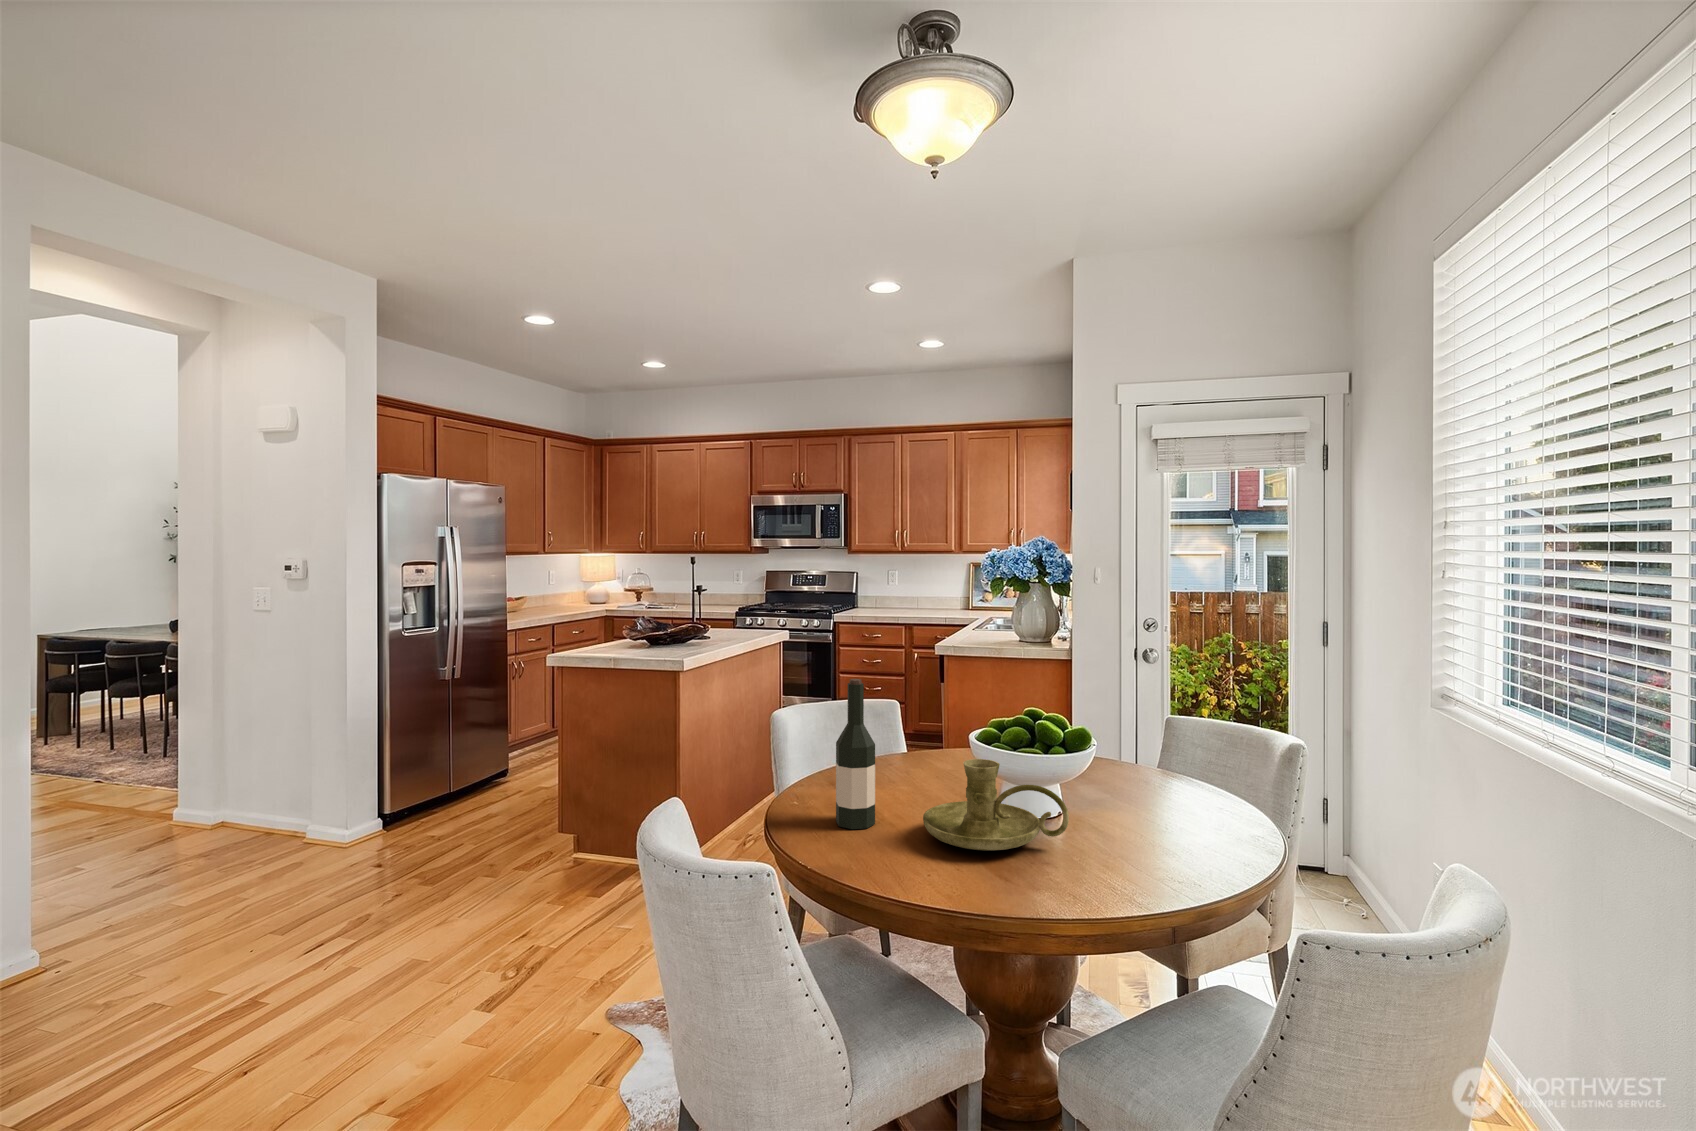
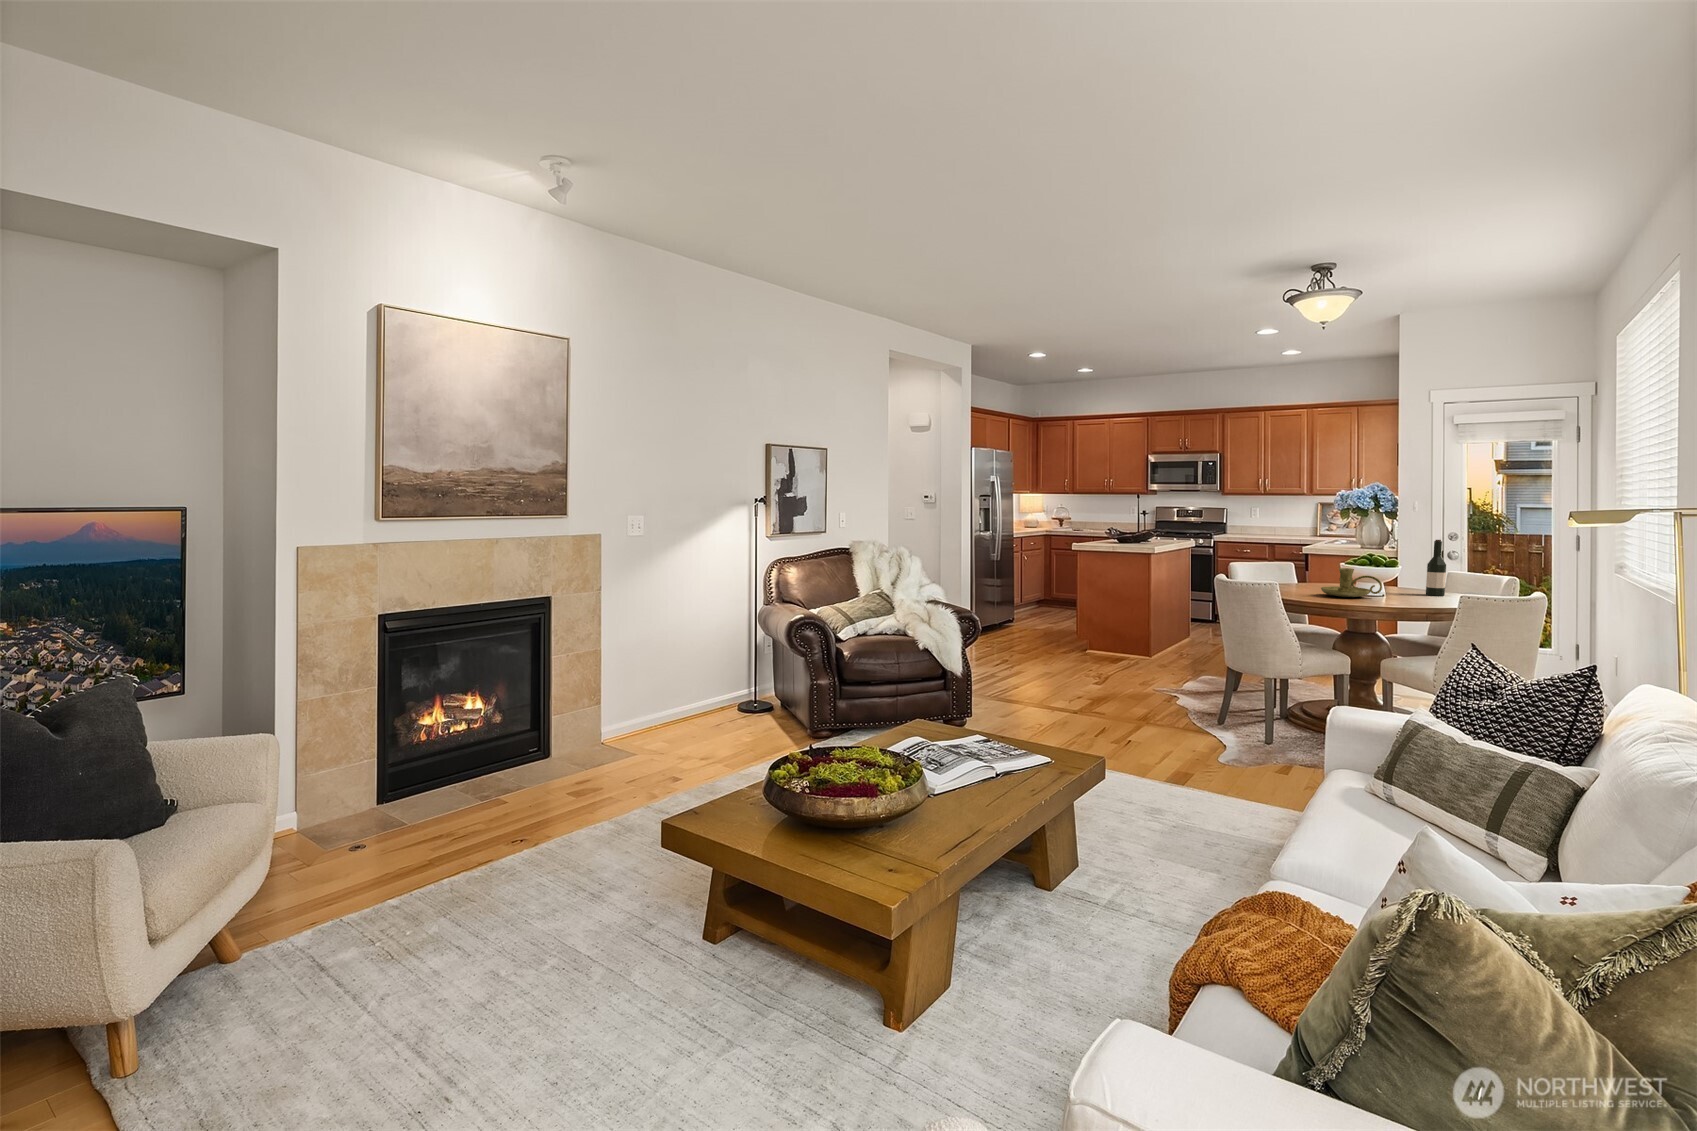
wine bottle: present [836,679,875,829] -> present [1426,540,1446,596]

